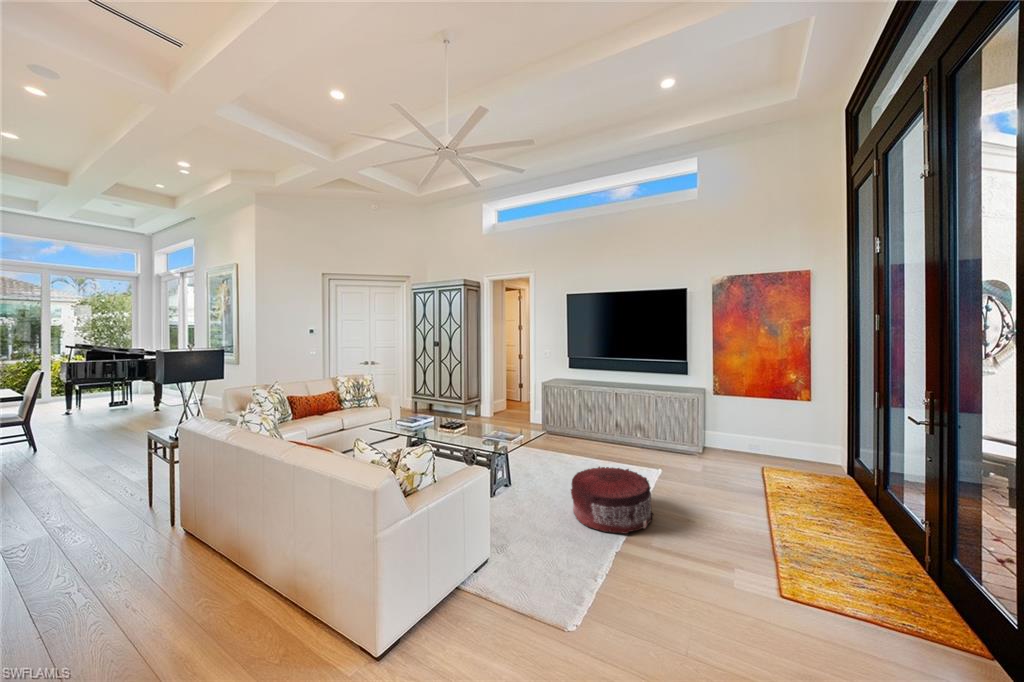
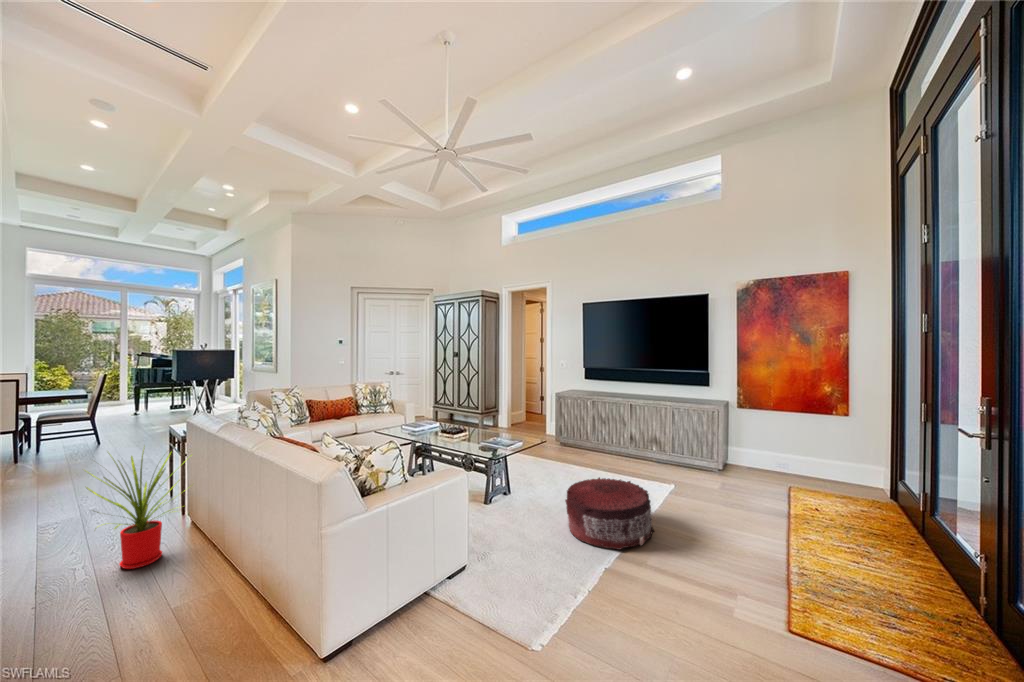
house plant: none [74,453,197,585] -> present [86,449,192,569]

